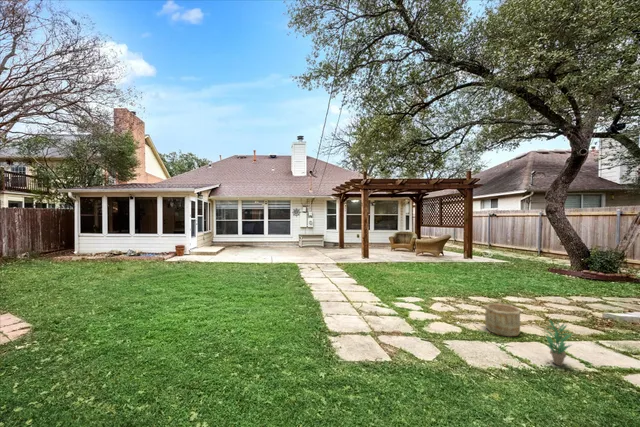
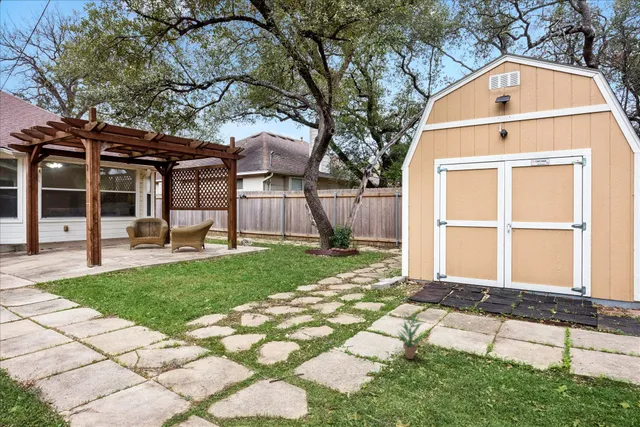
wooden bucket: present [485,303,521,336] -> none [321,302,356,341]

